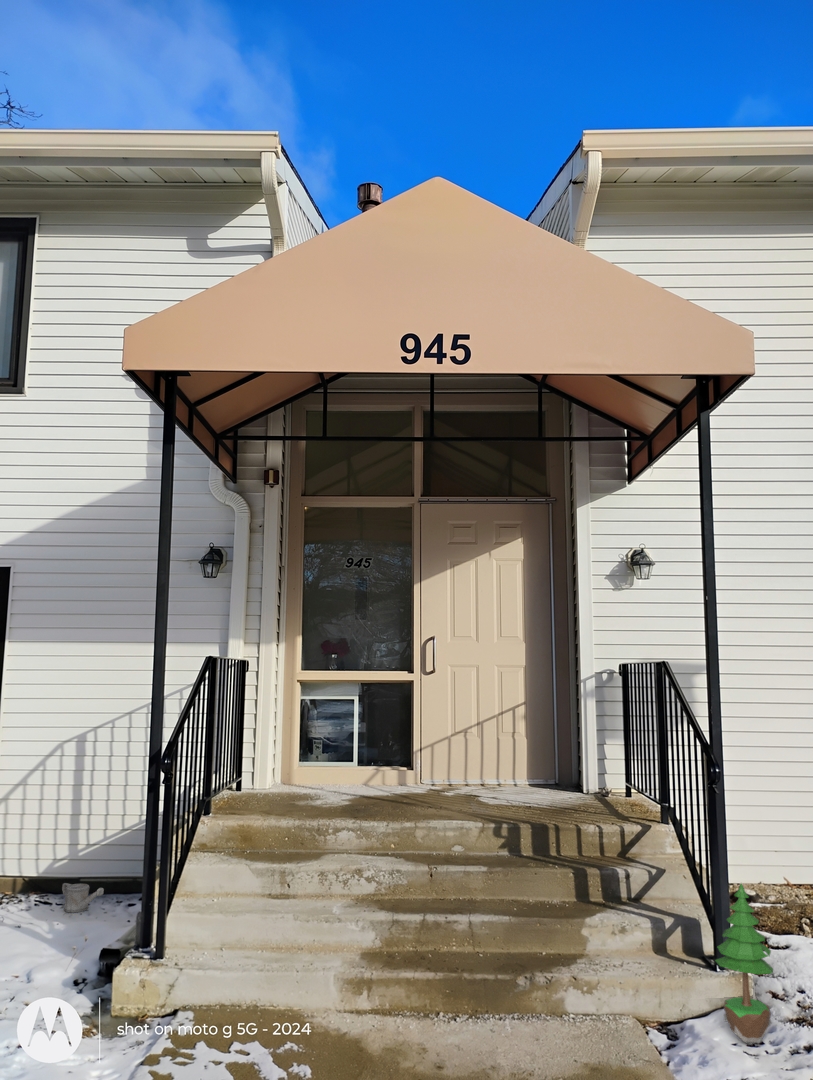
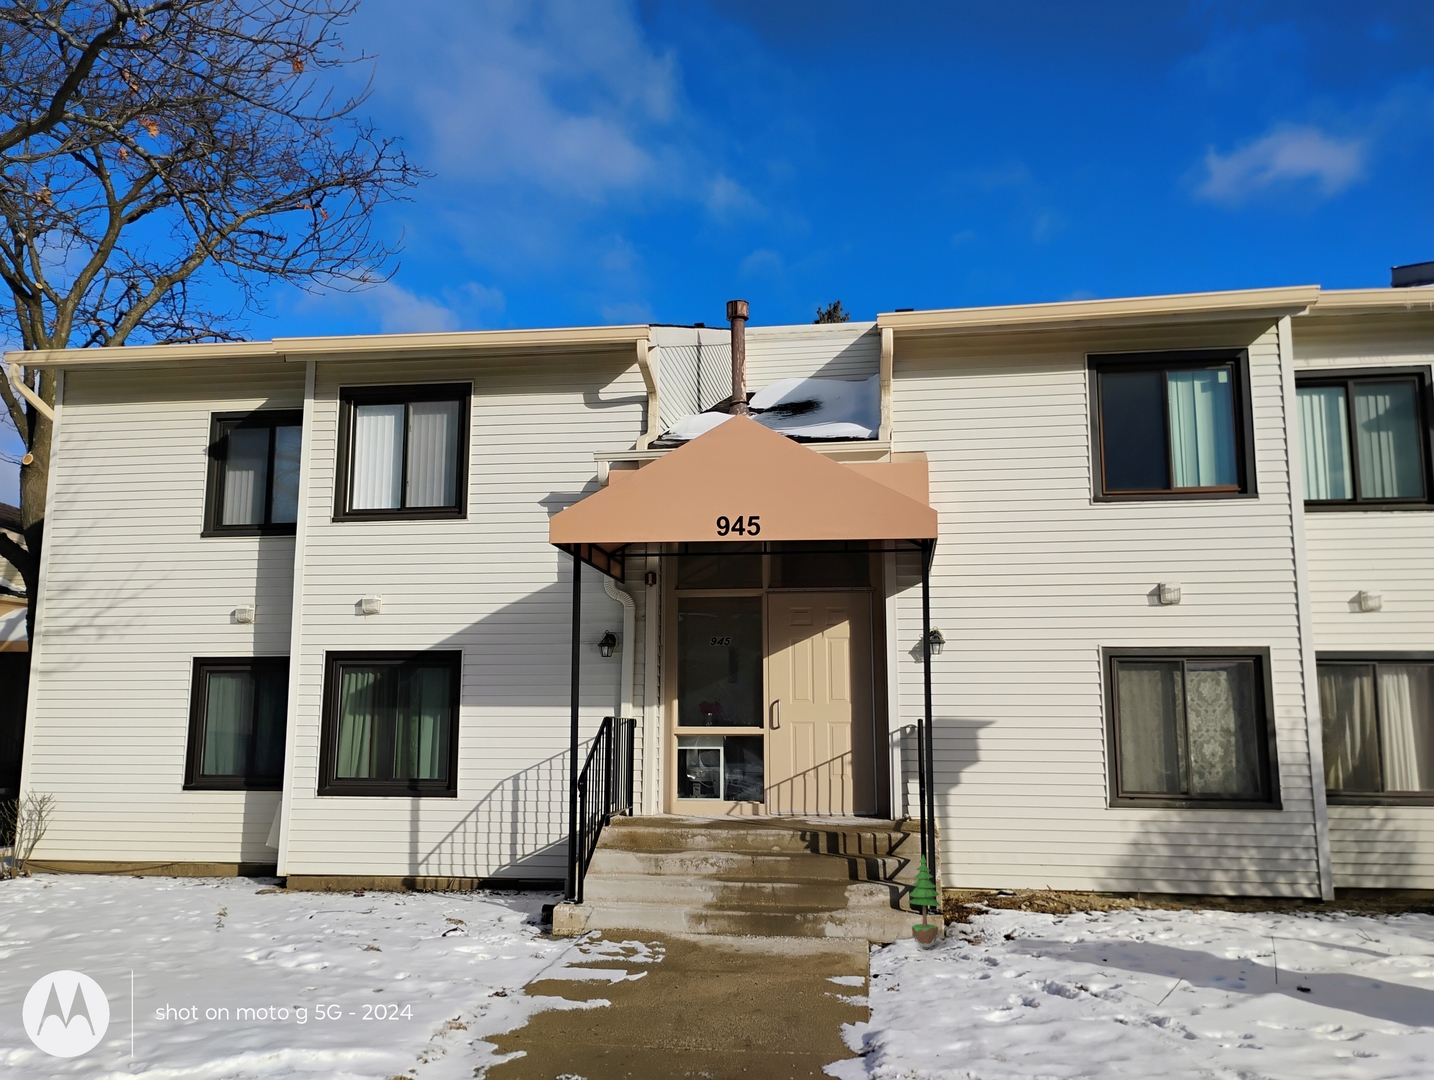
watering can: present [62,883,104,913] -> none [509,879,539,898]

